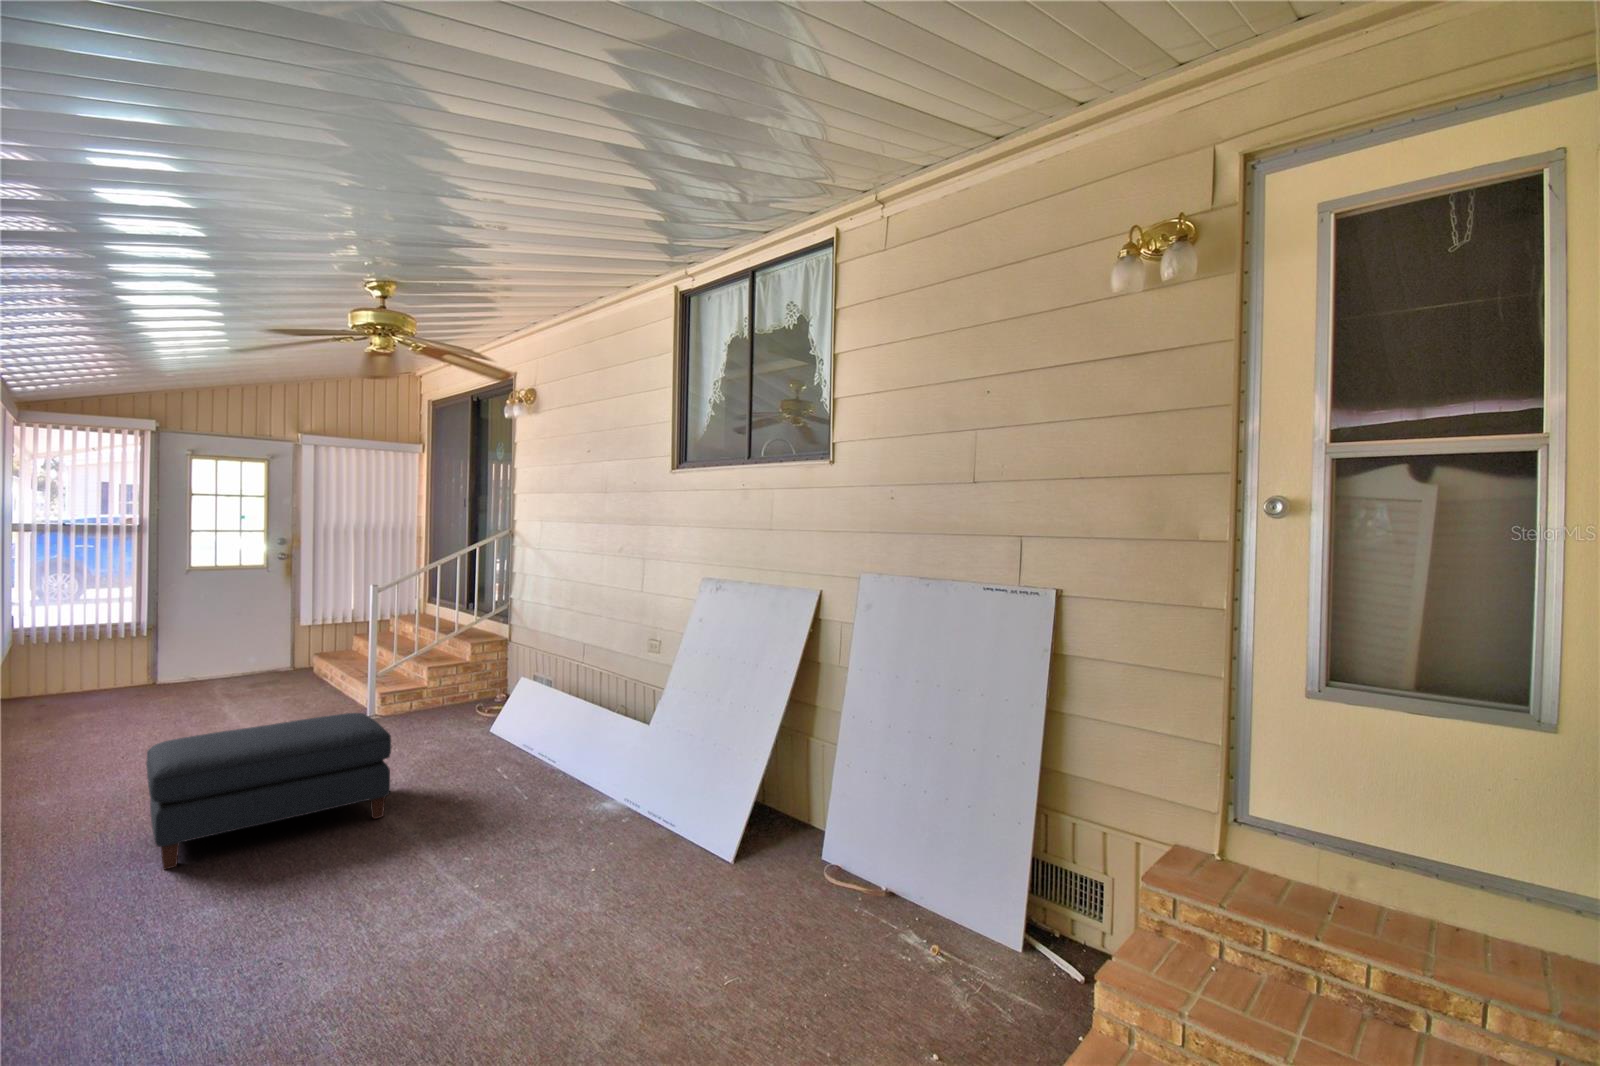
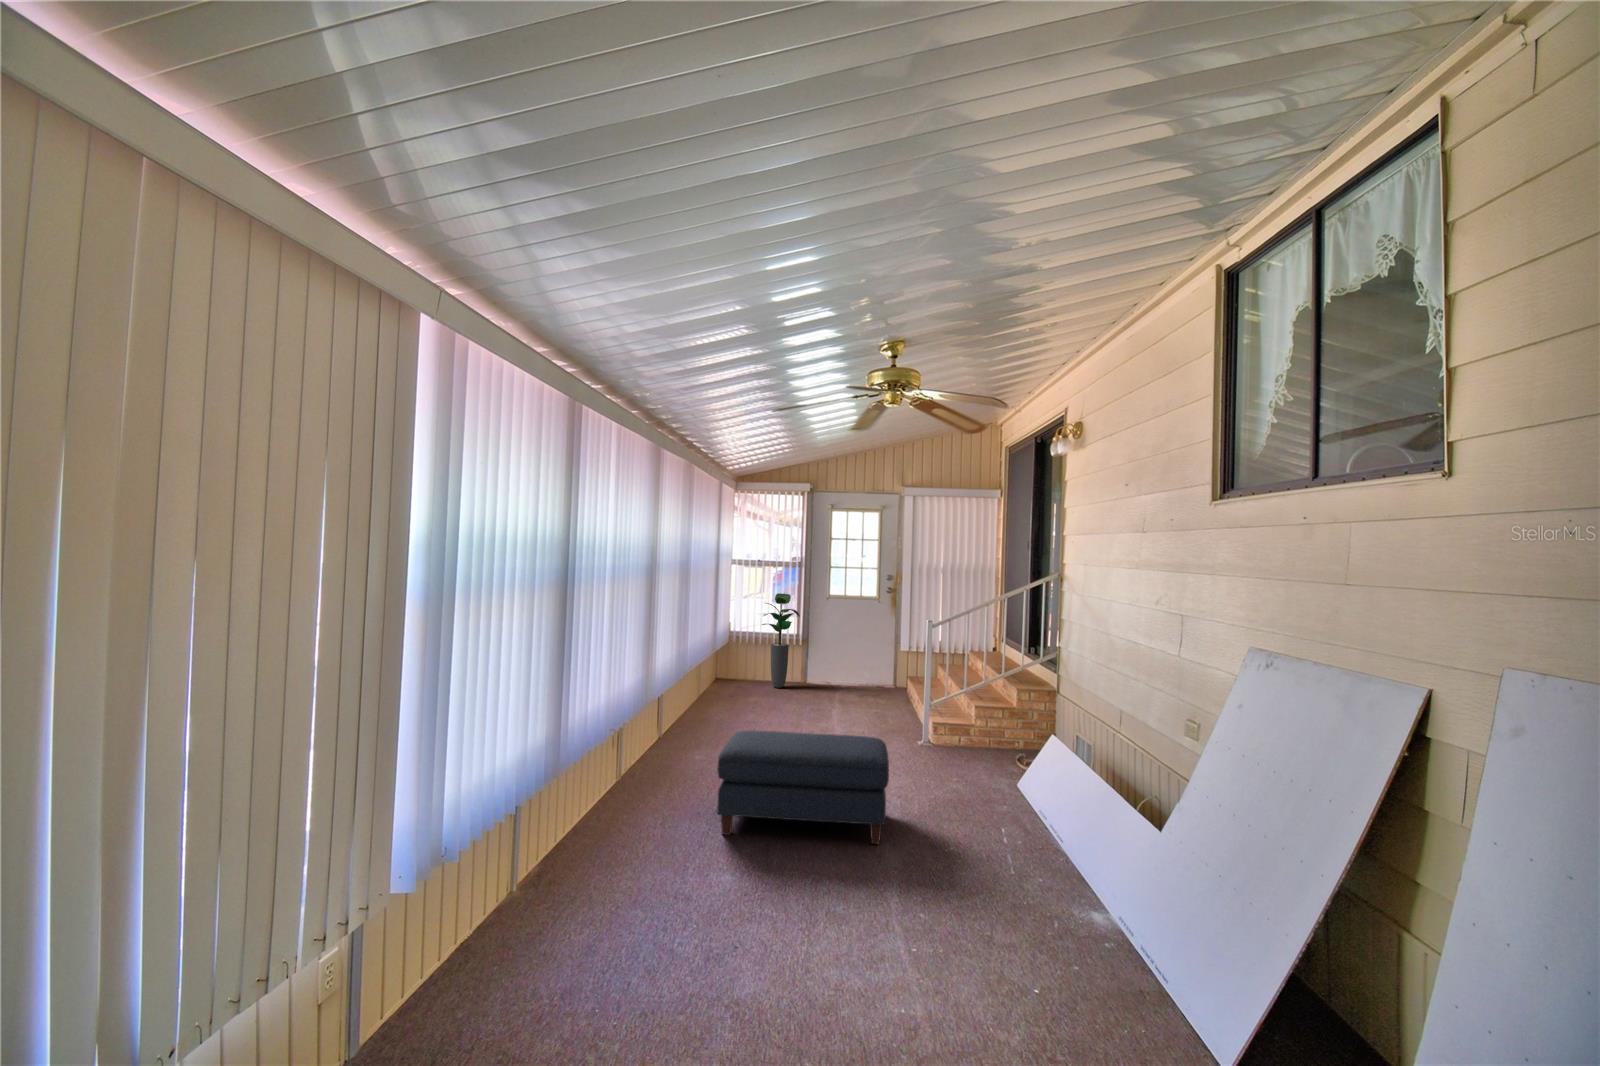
potted plant: none [71,569,146,694] -> present [762,593,800,688]

